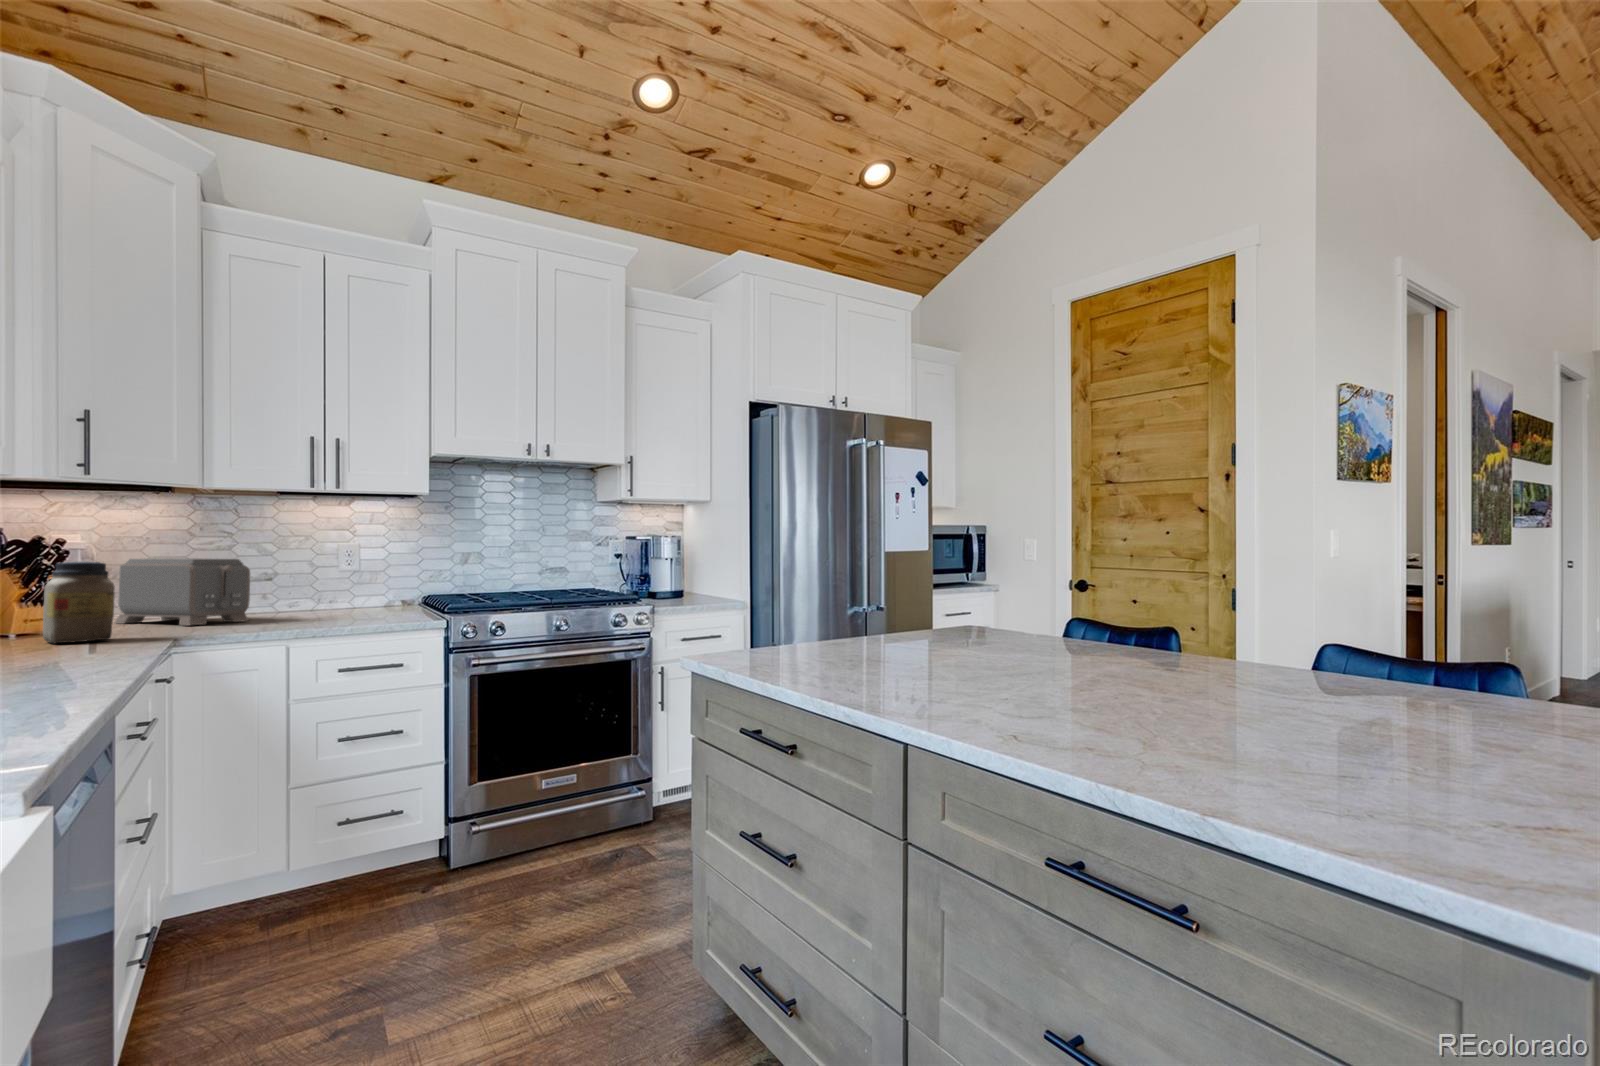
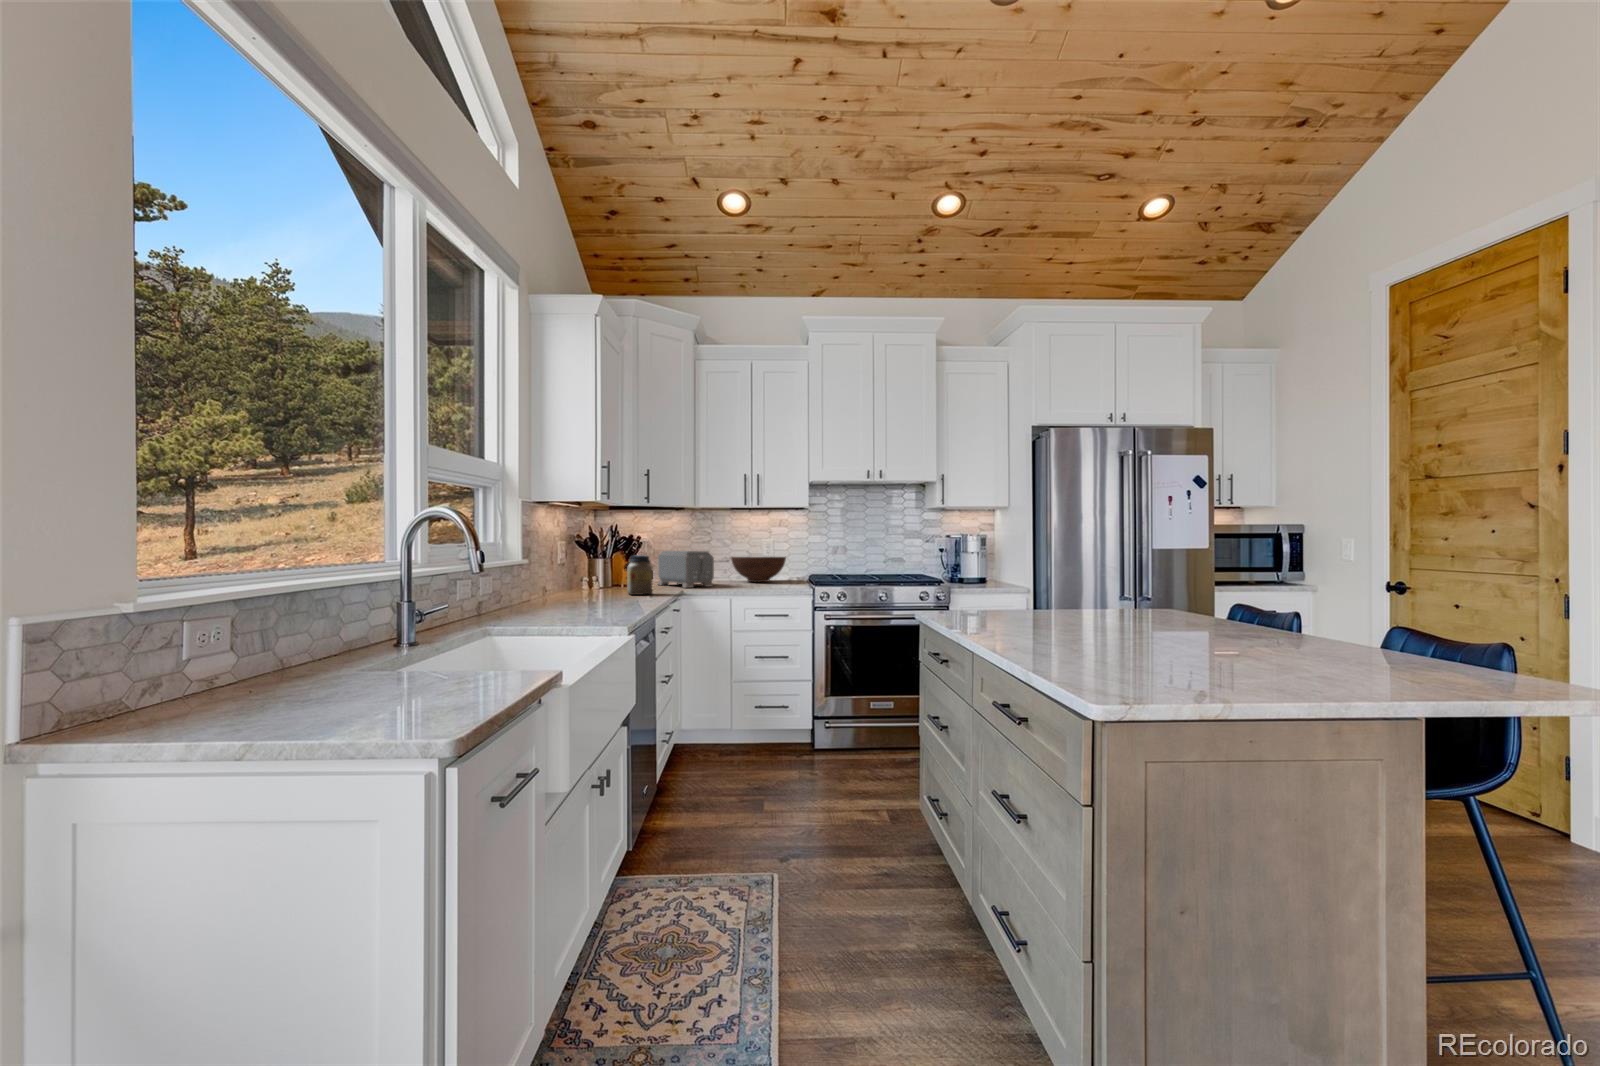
fruit bowl: none [279,570,385,612] -> present [731,557,786,582]

